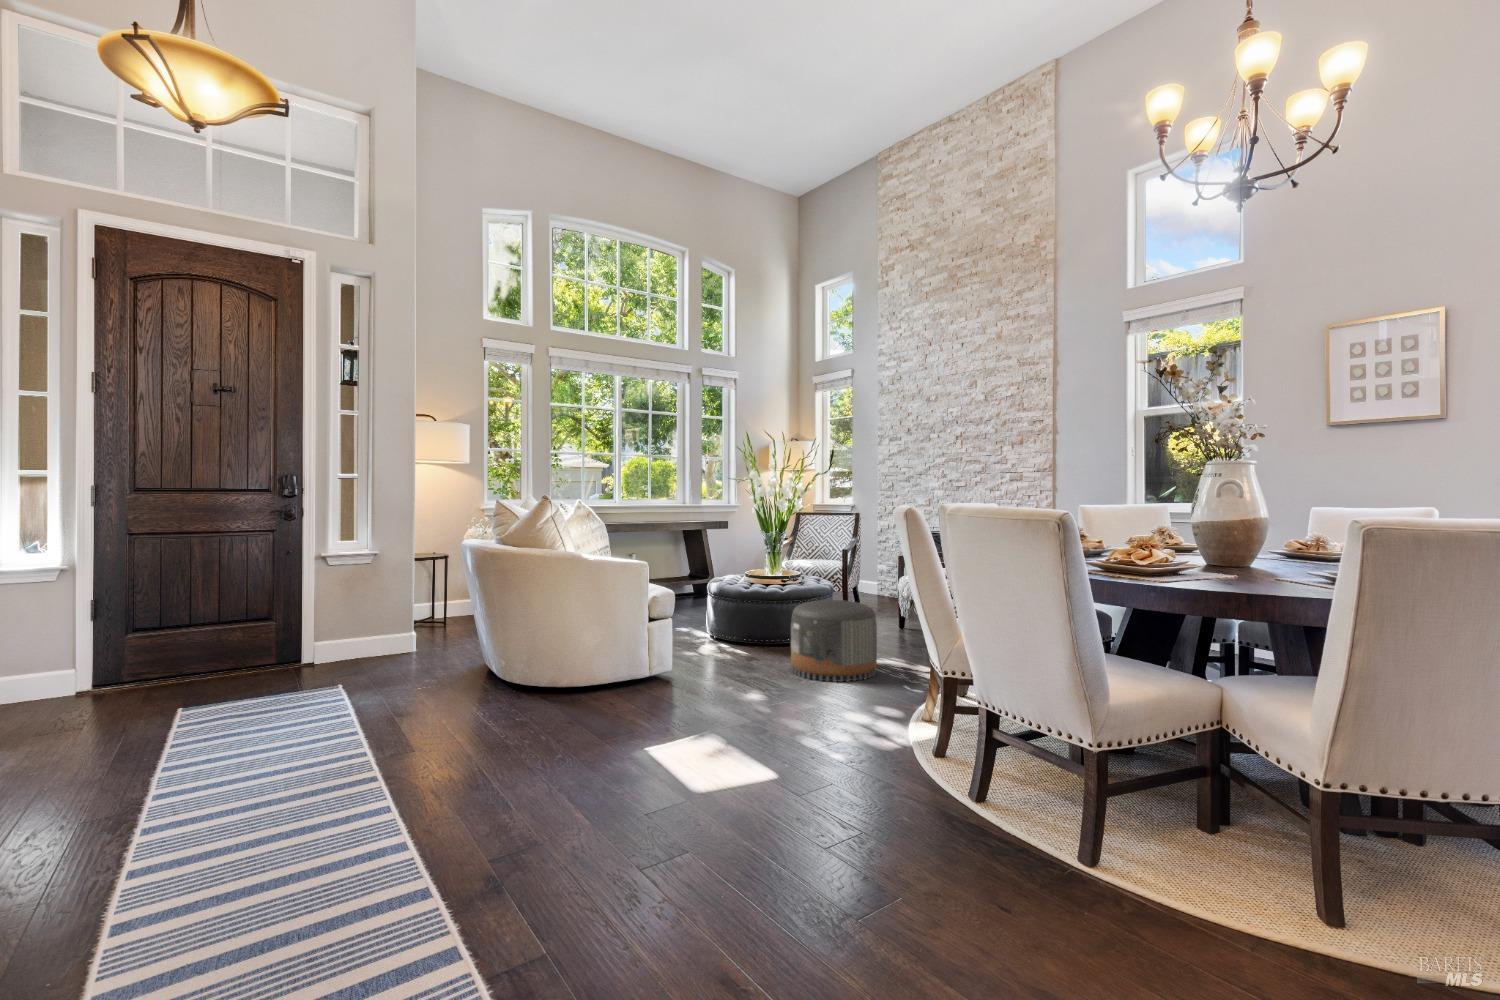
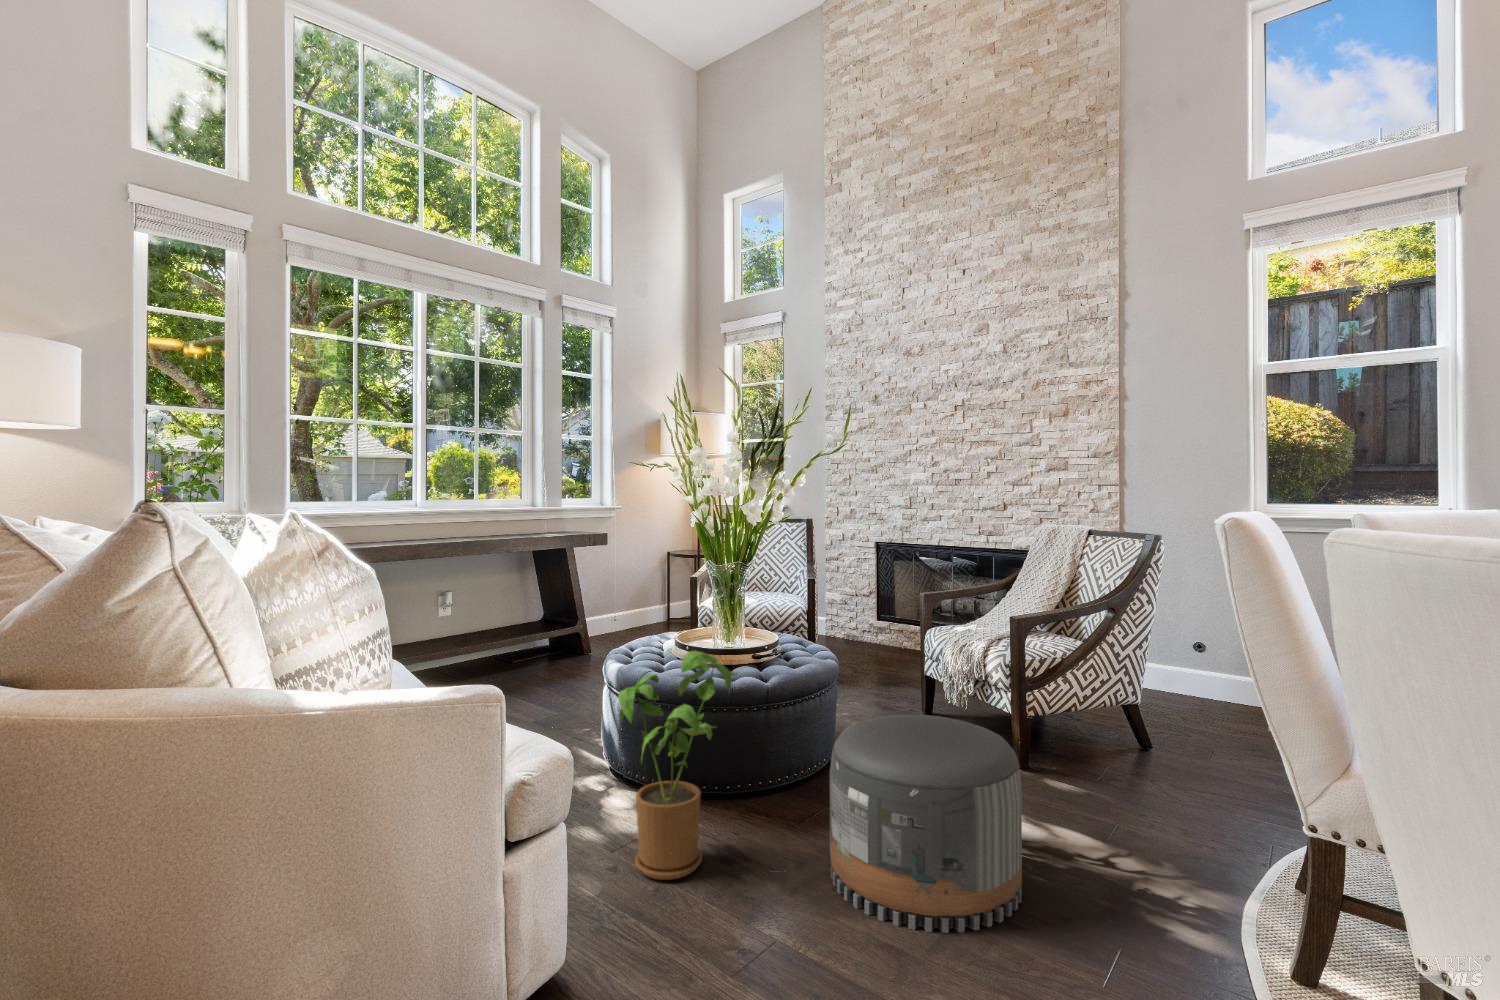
house plant: none [702,565,758,665] -> present [618,651,738,880]

